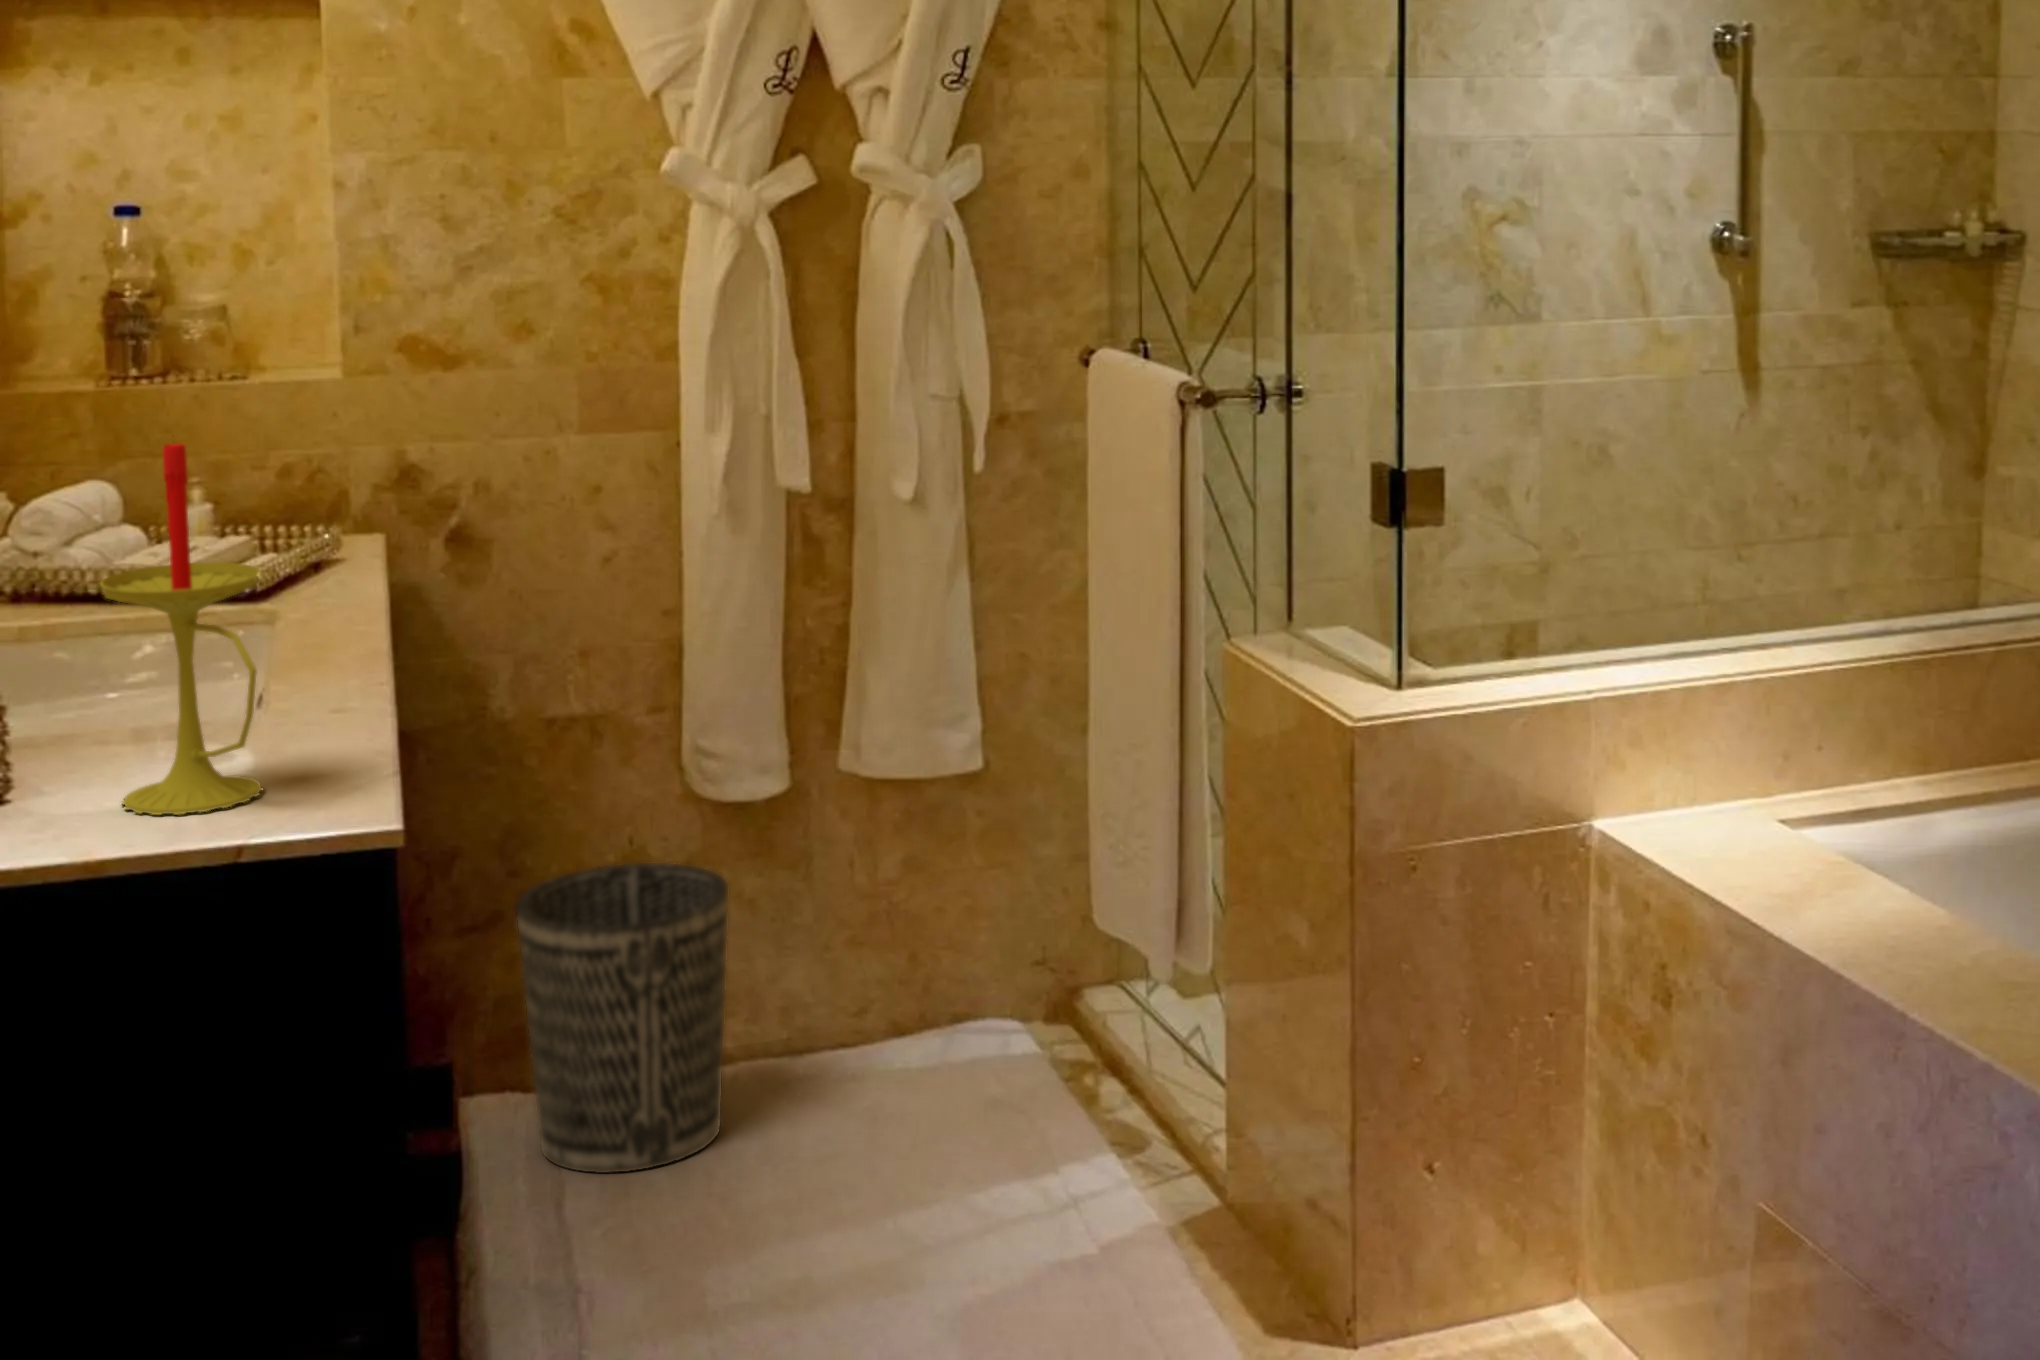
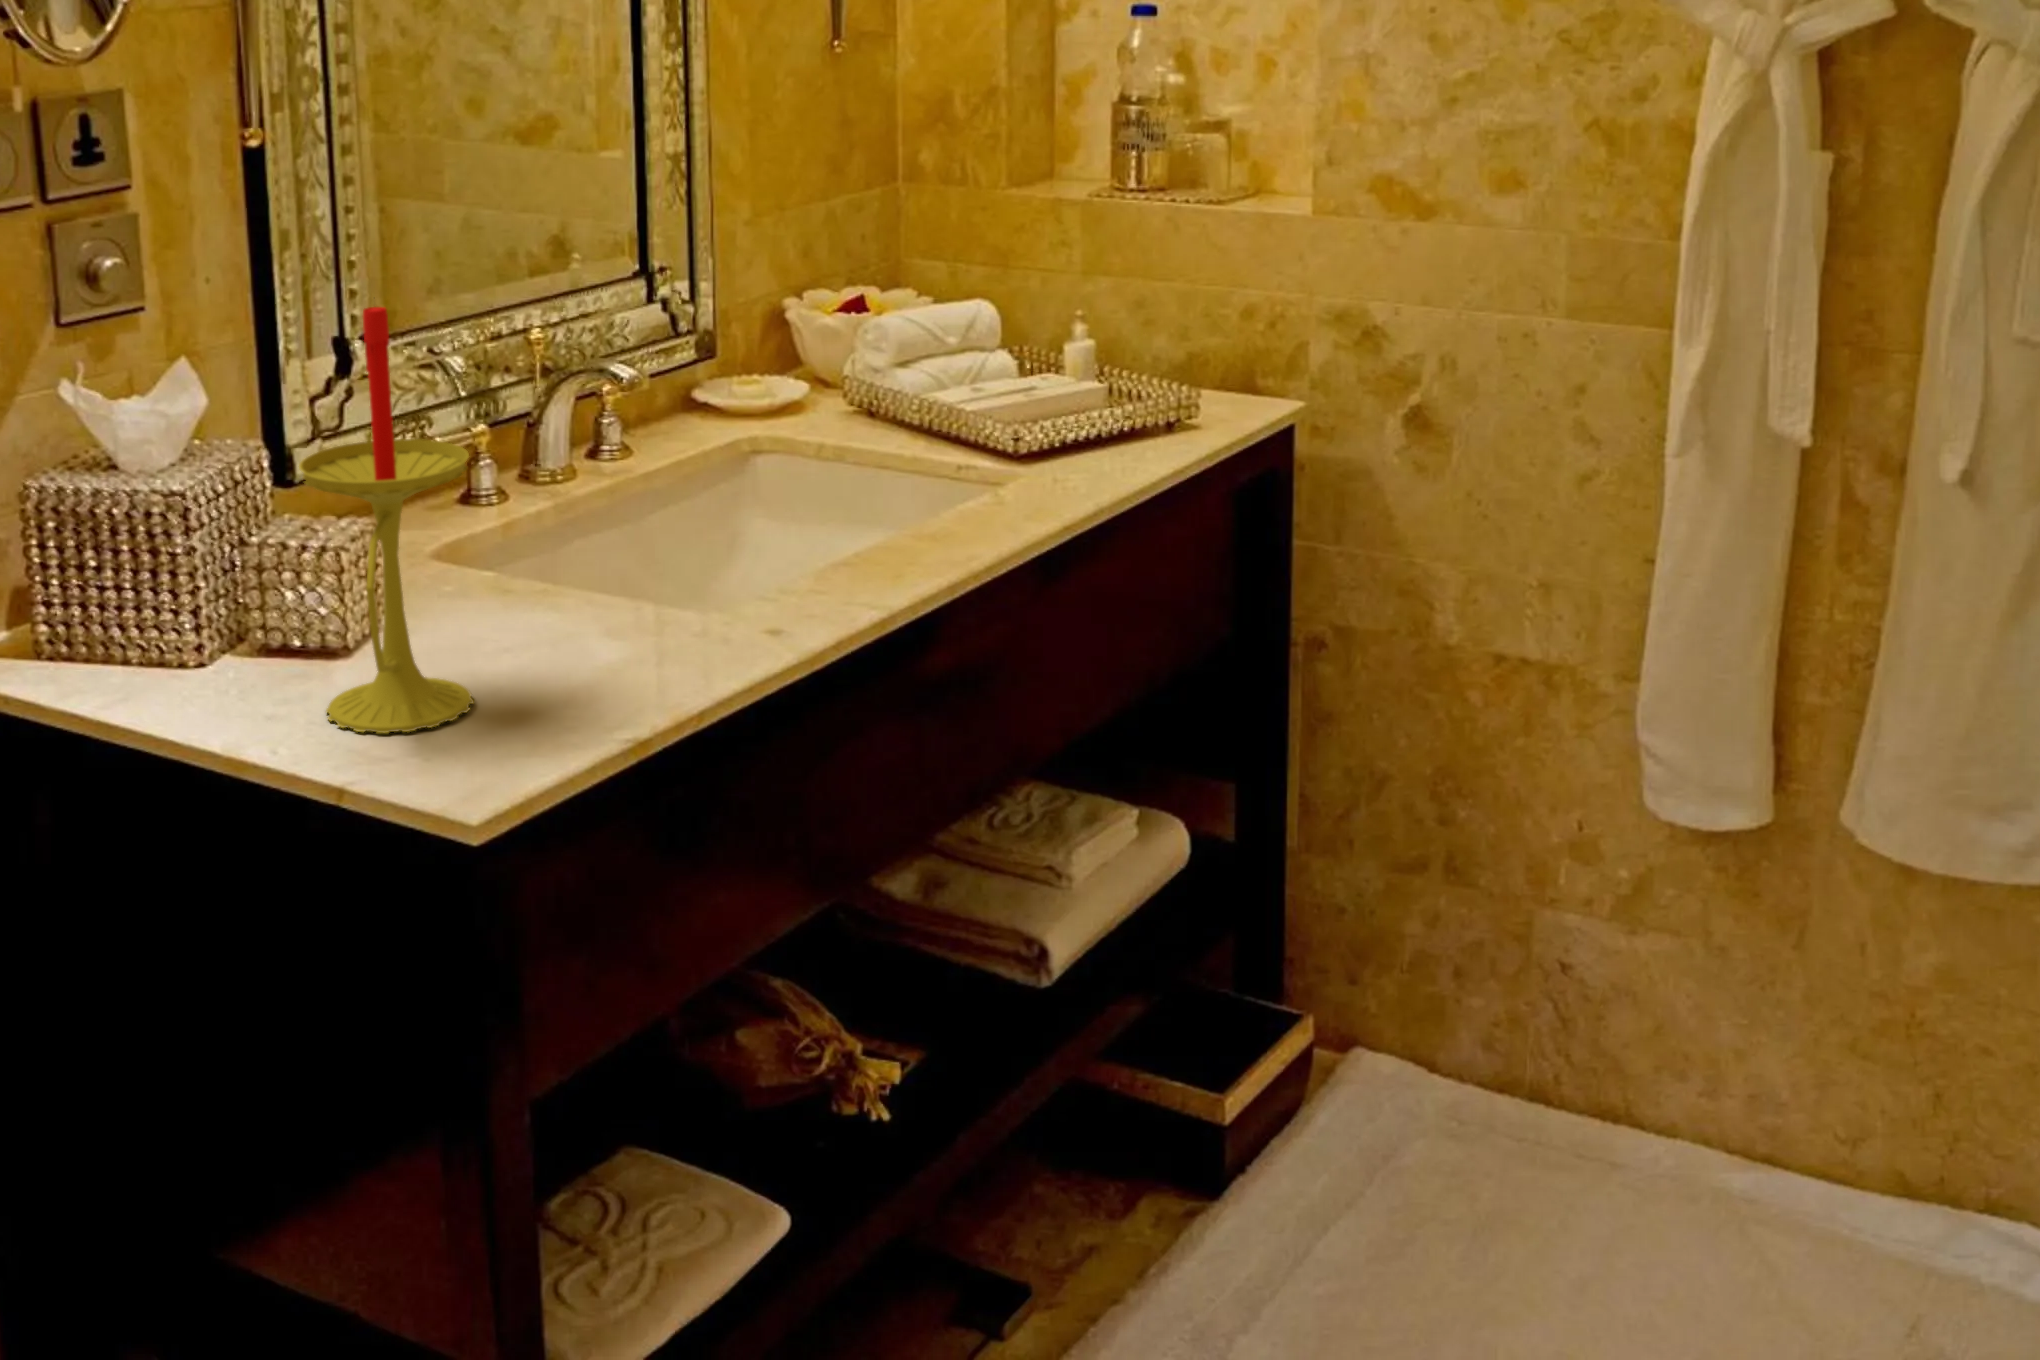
wastebasket: present [517,863,728,1173] -> none [1368,841,1624,1233]

